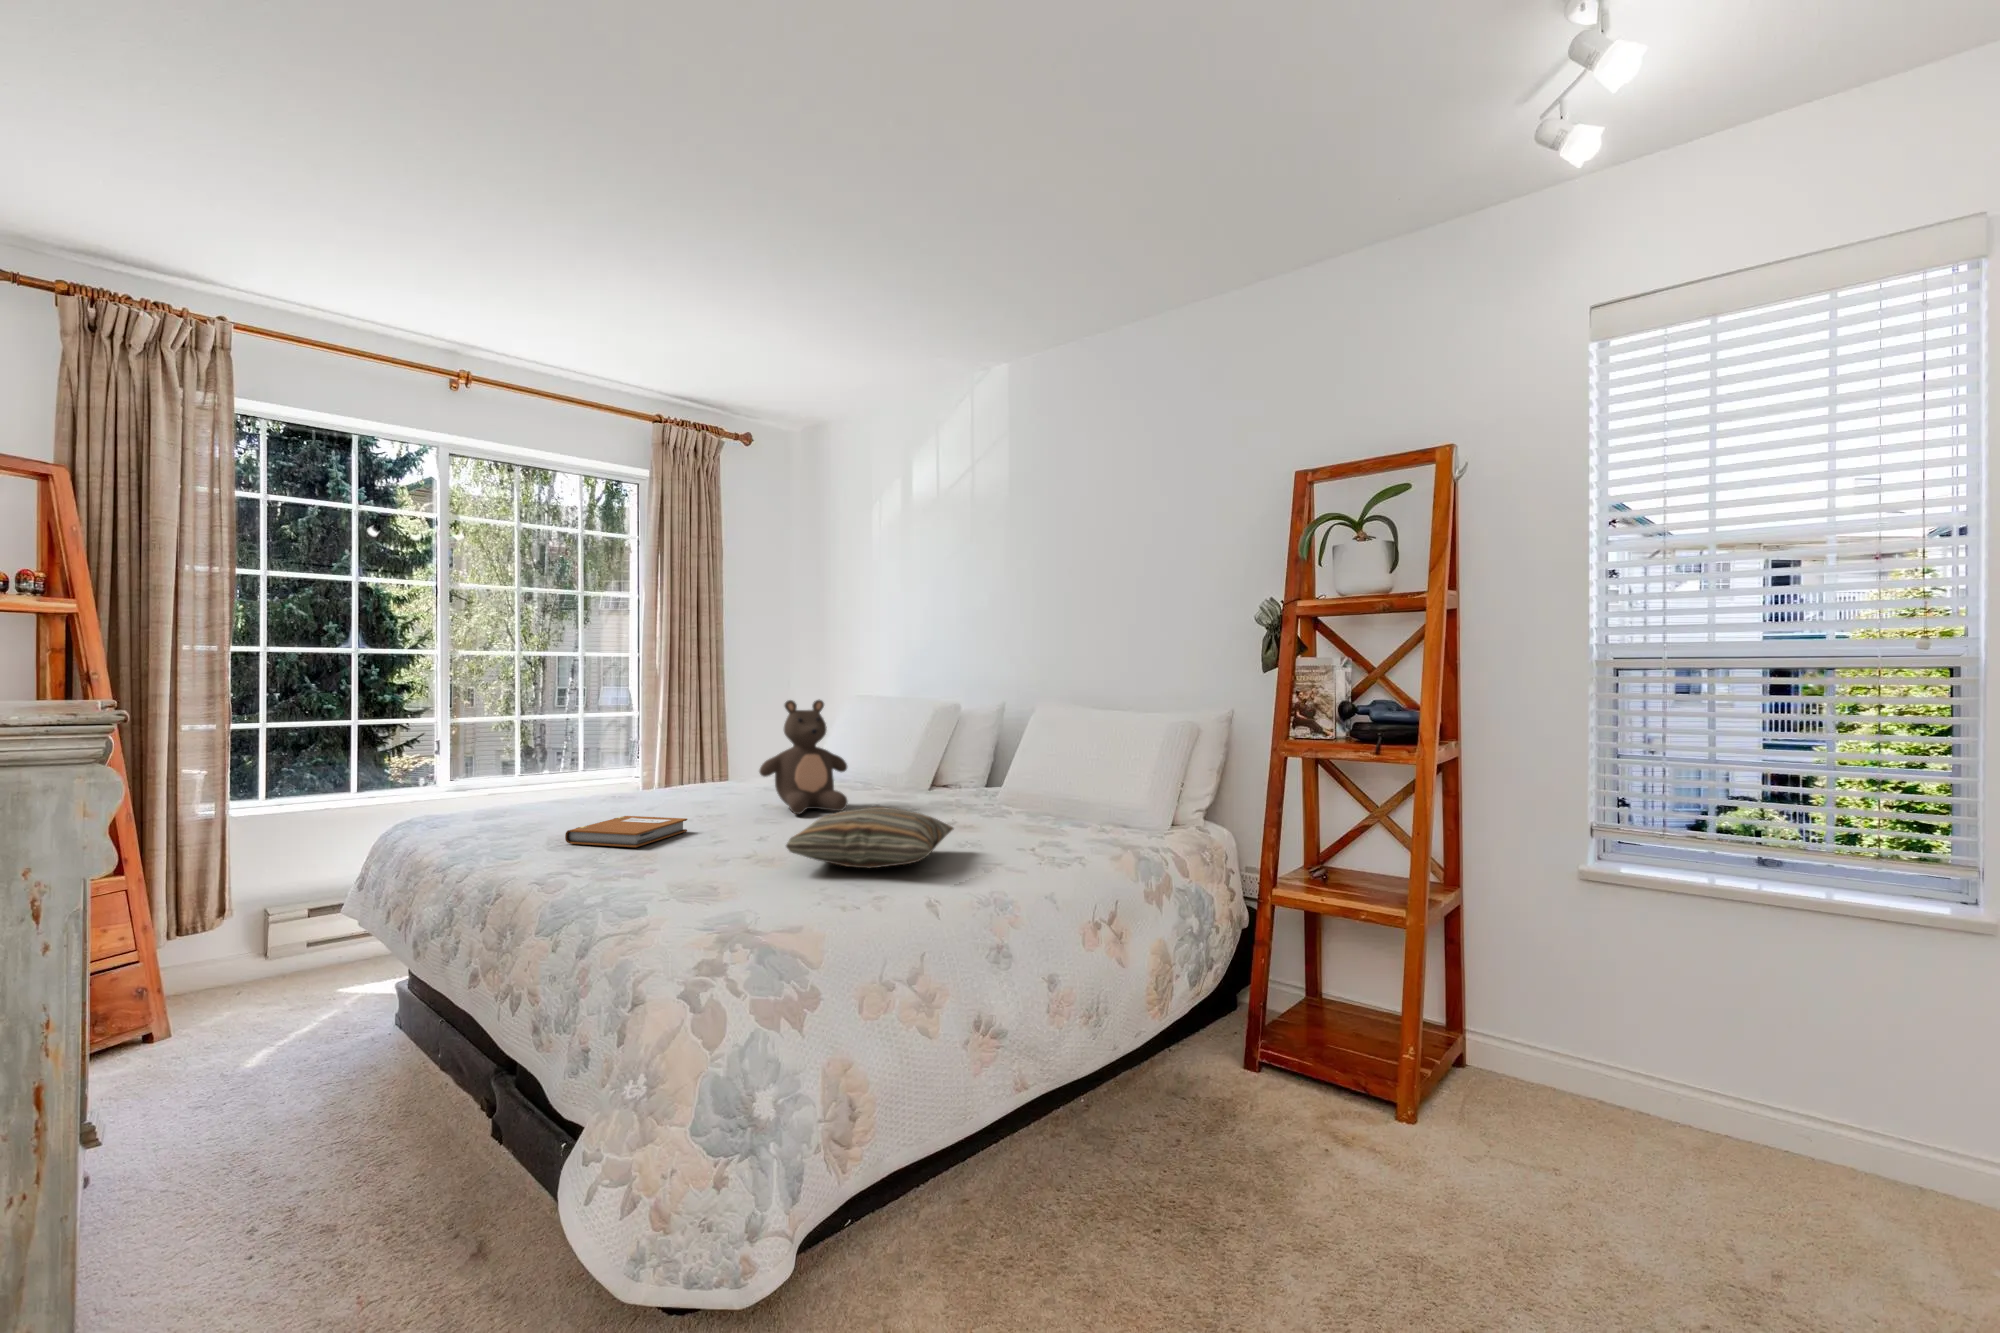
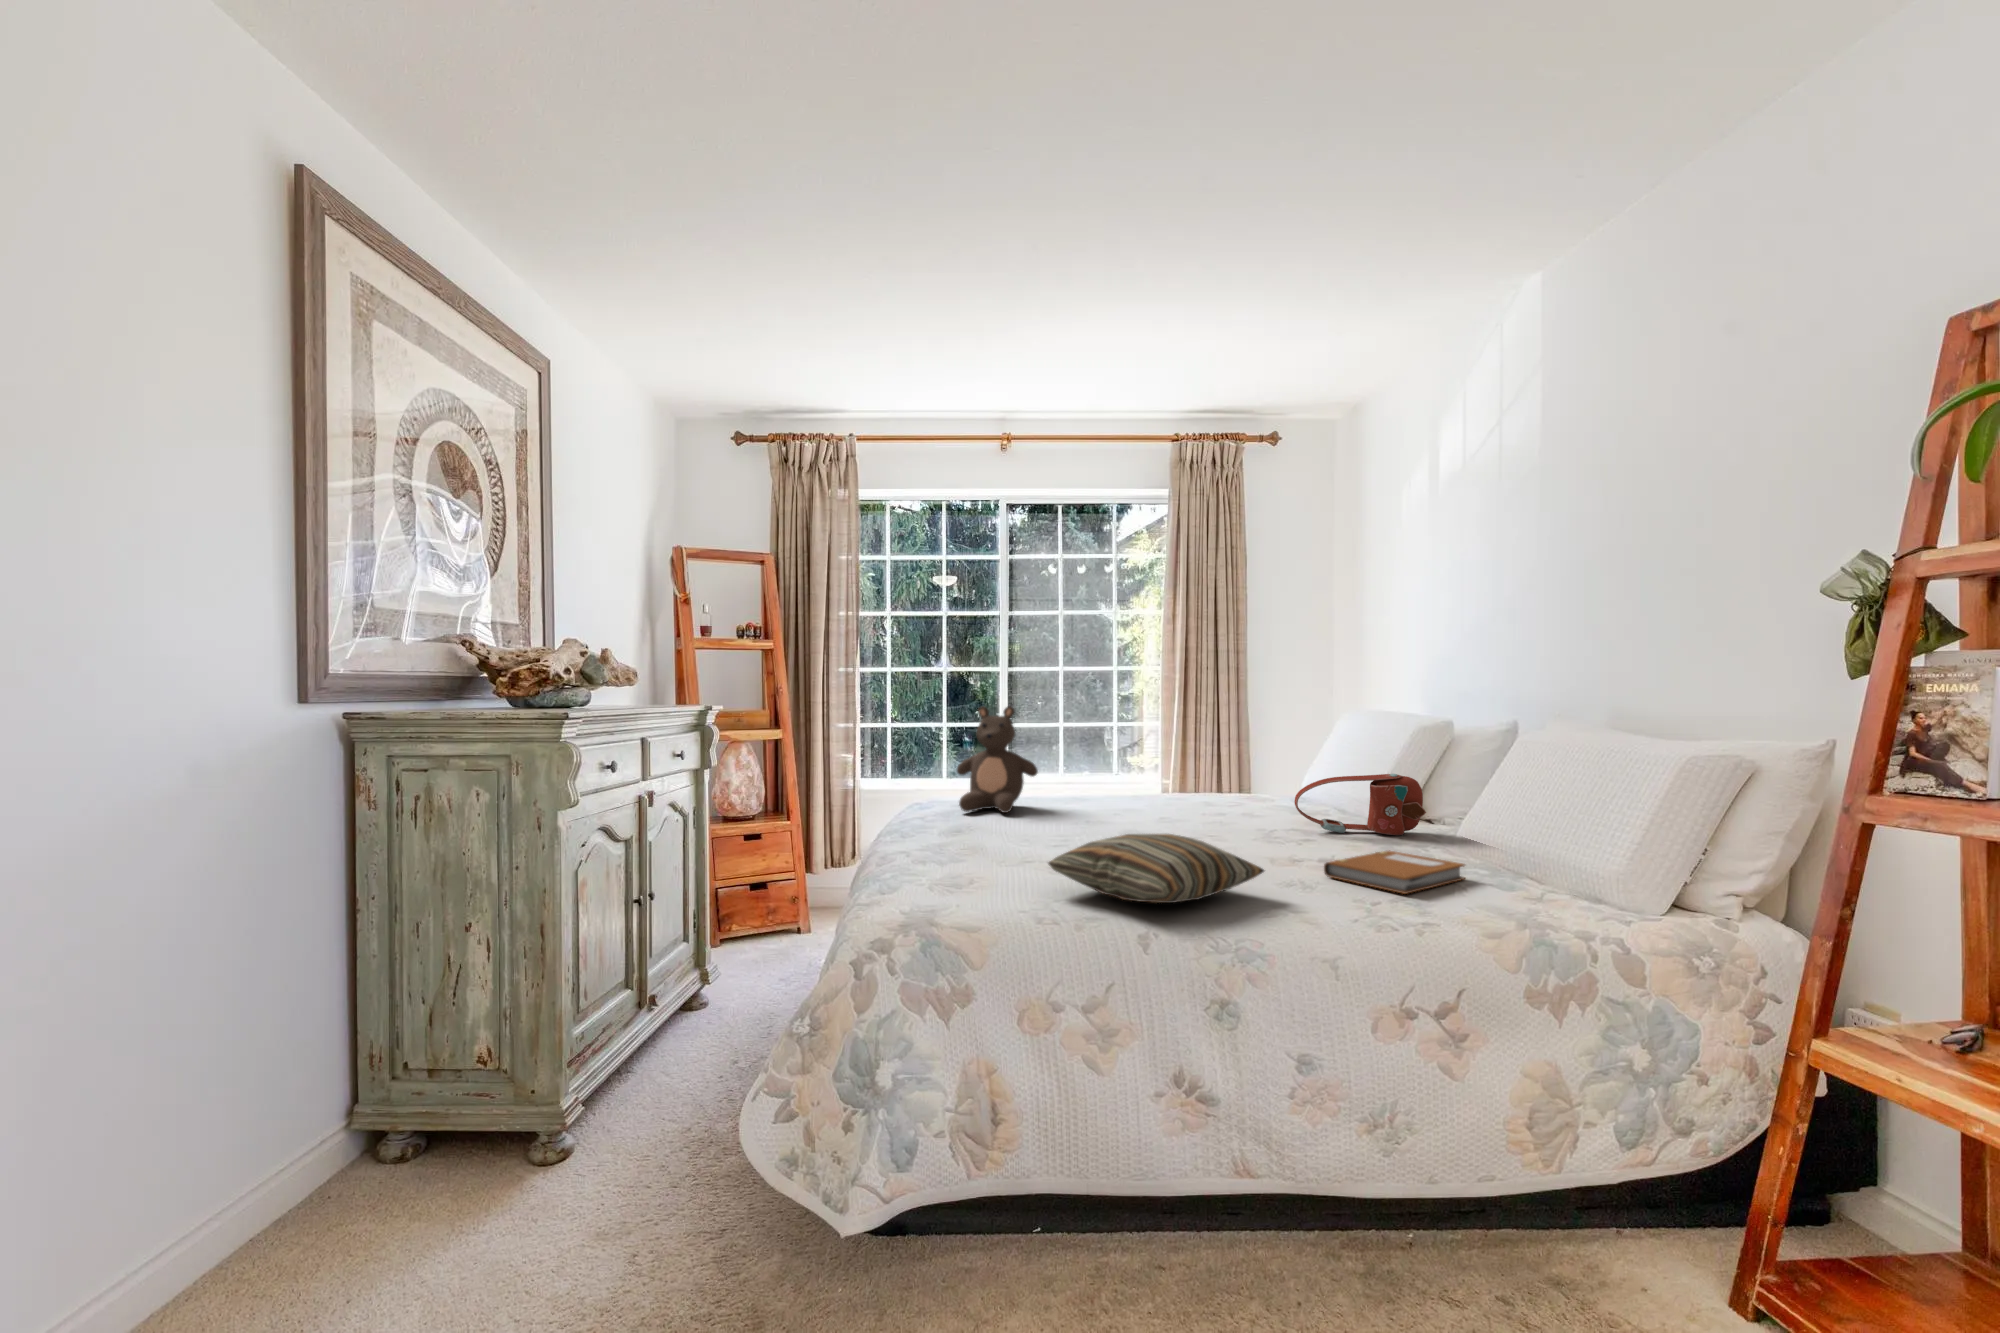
teddy bear: present [759,700,848,814] -> present [957,706,1038,813]
handbag: none [880,749,974,801] -> present [1295,774,1426,835]
notebook: present [565,816,687,847] -> present [1324,850,1465,894]

